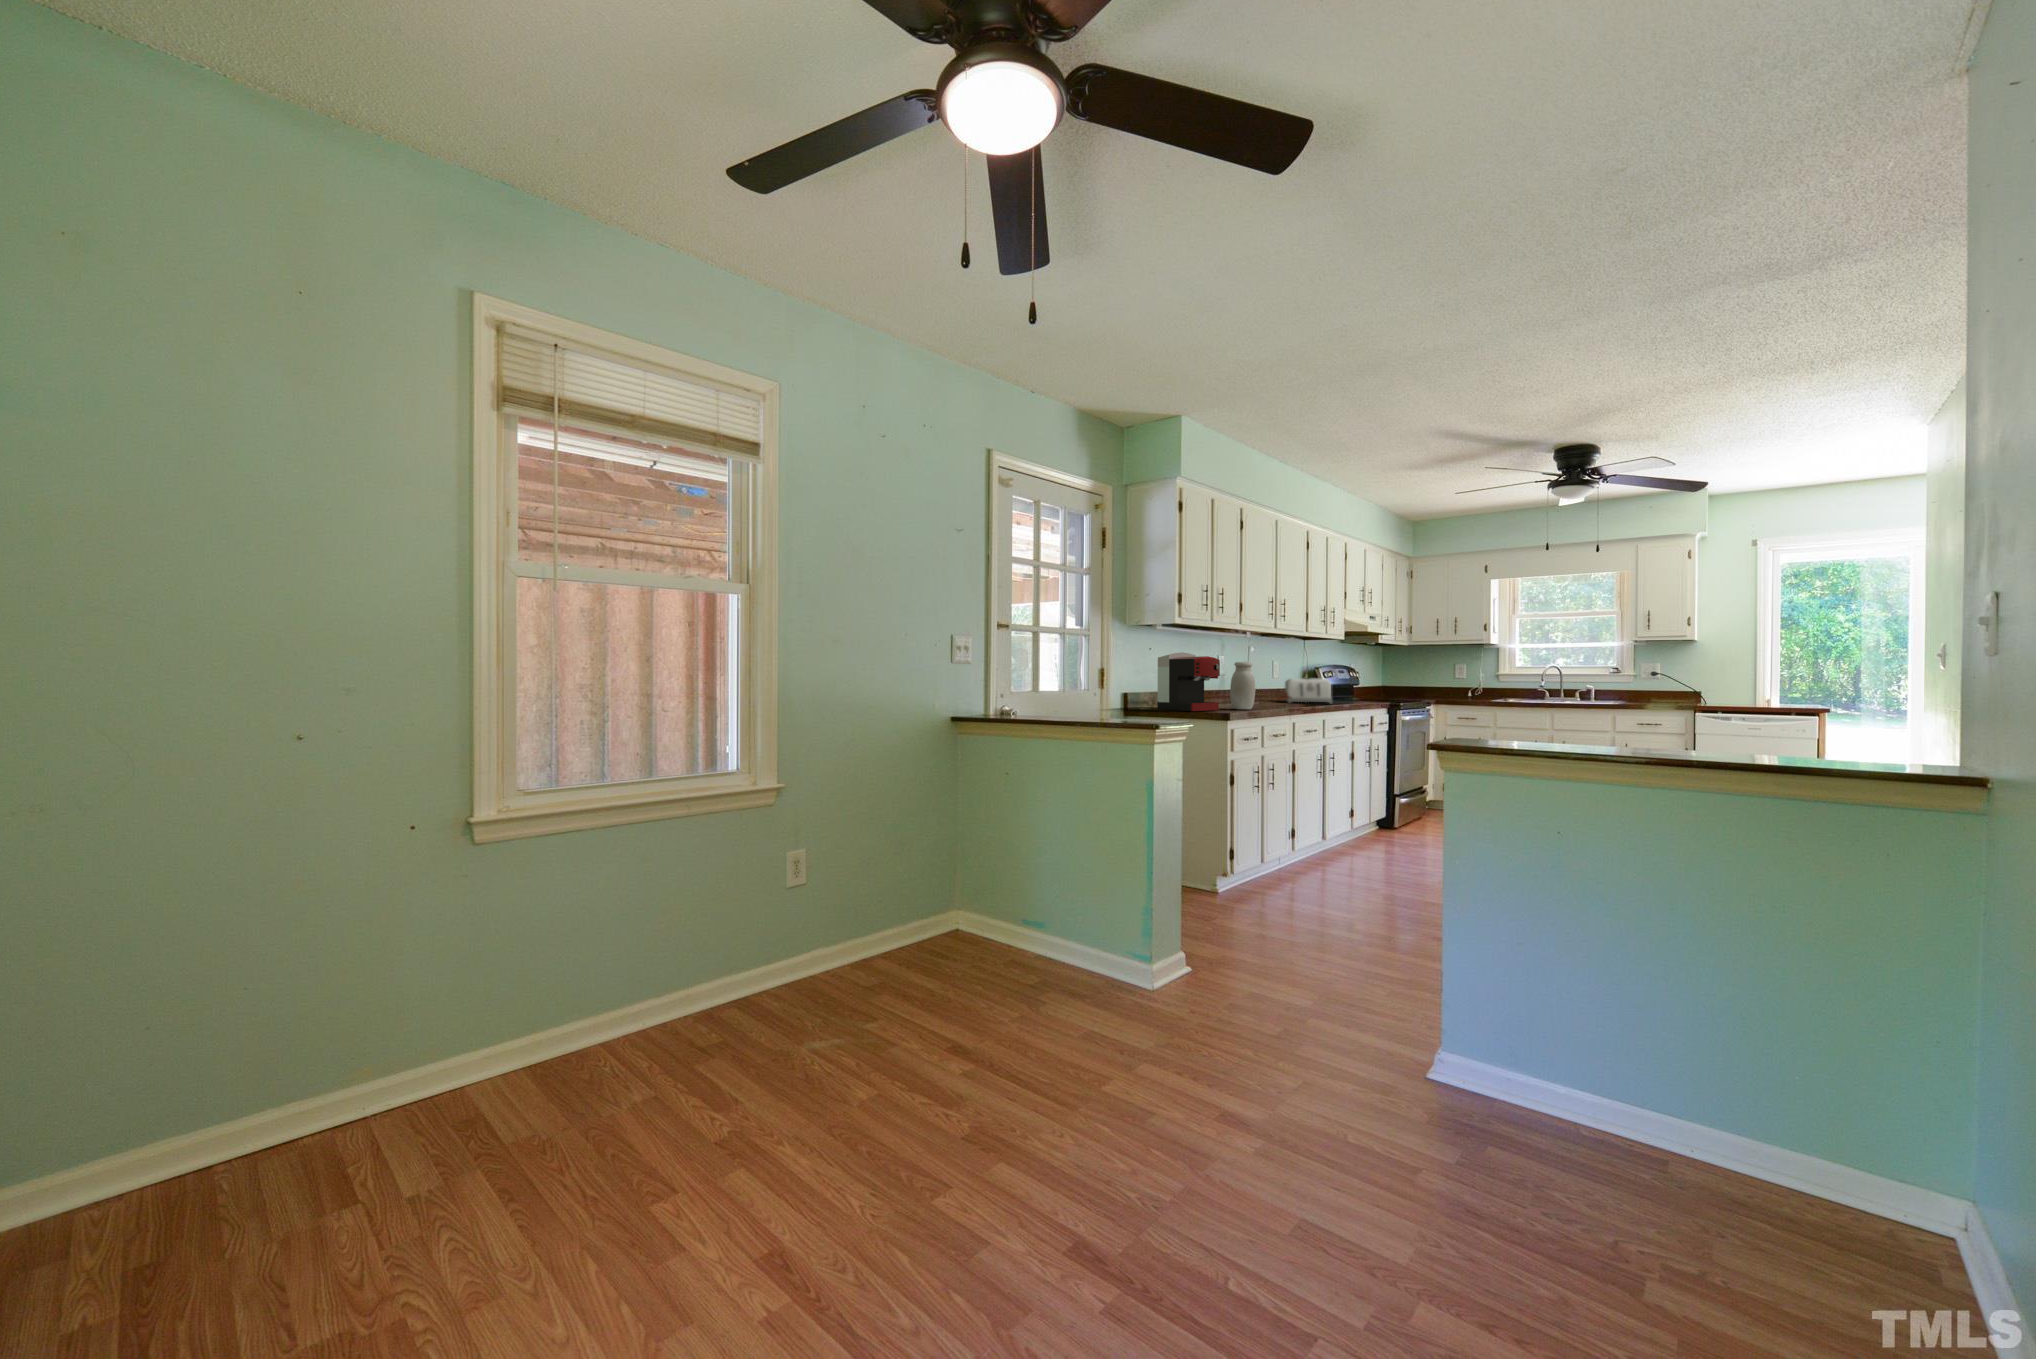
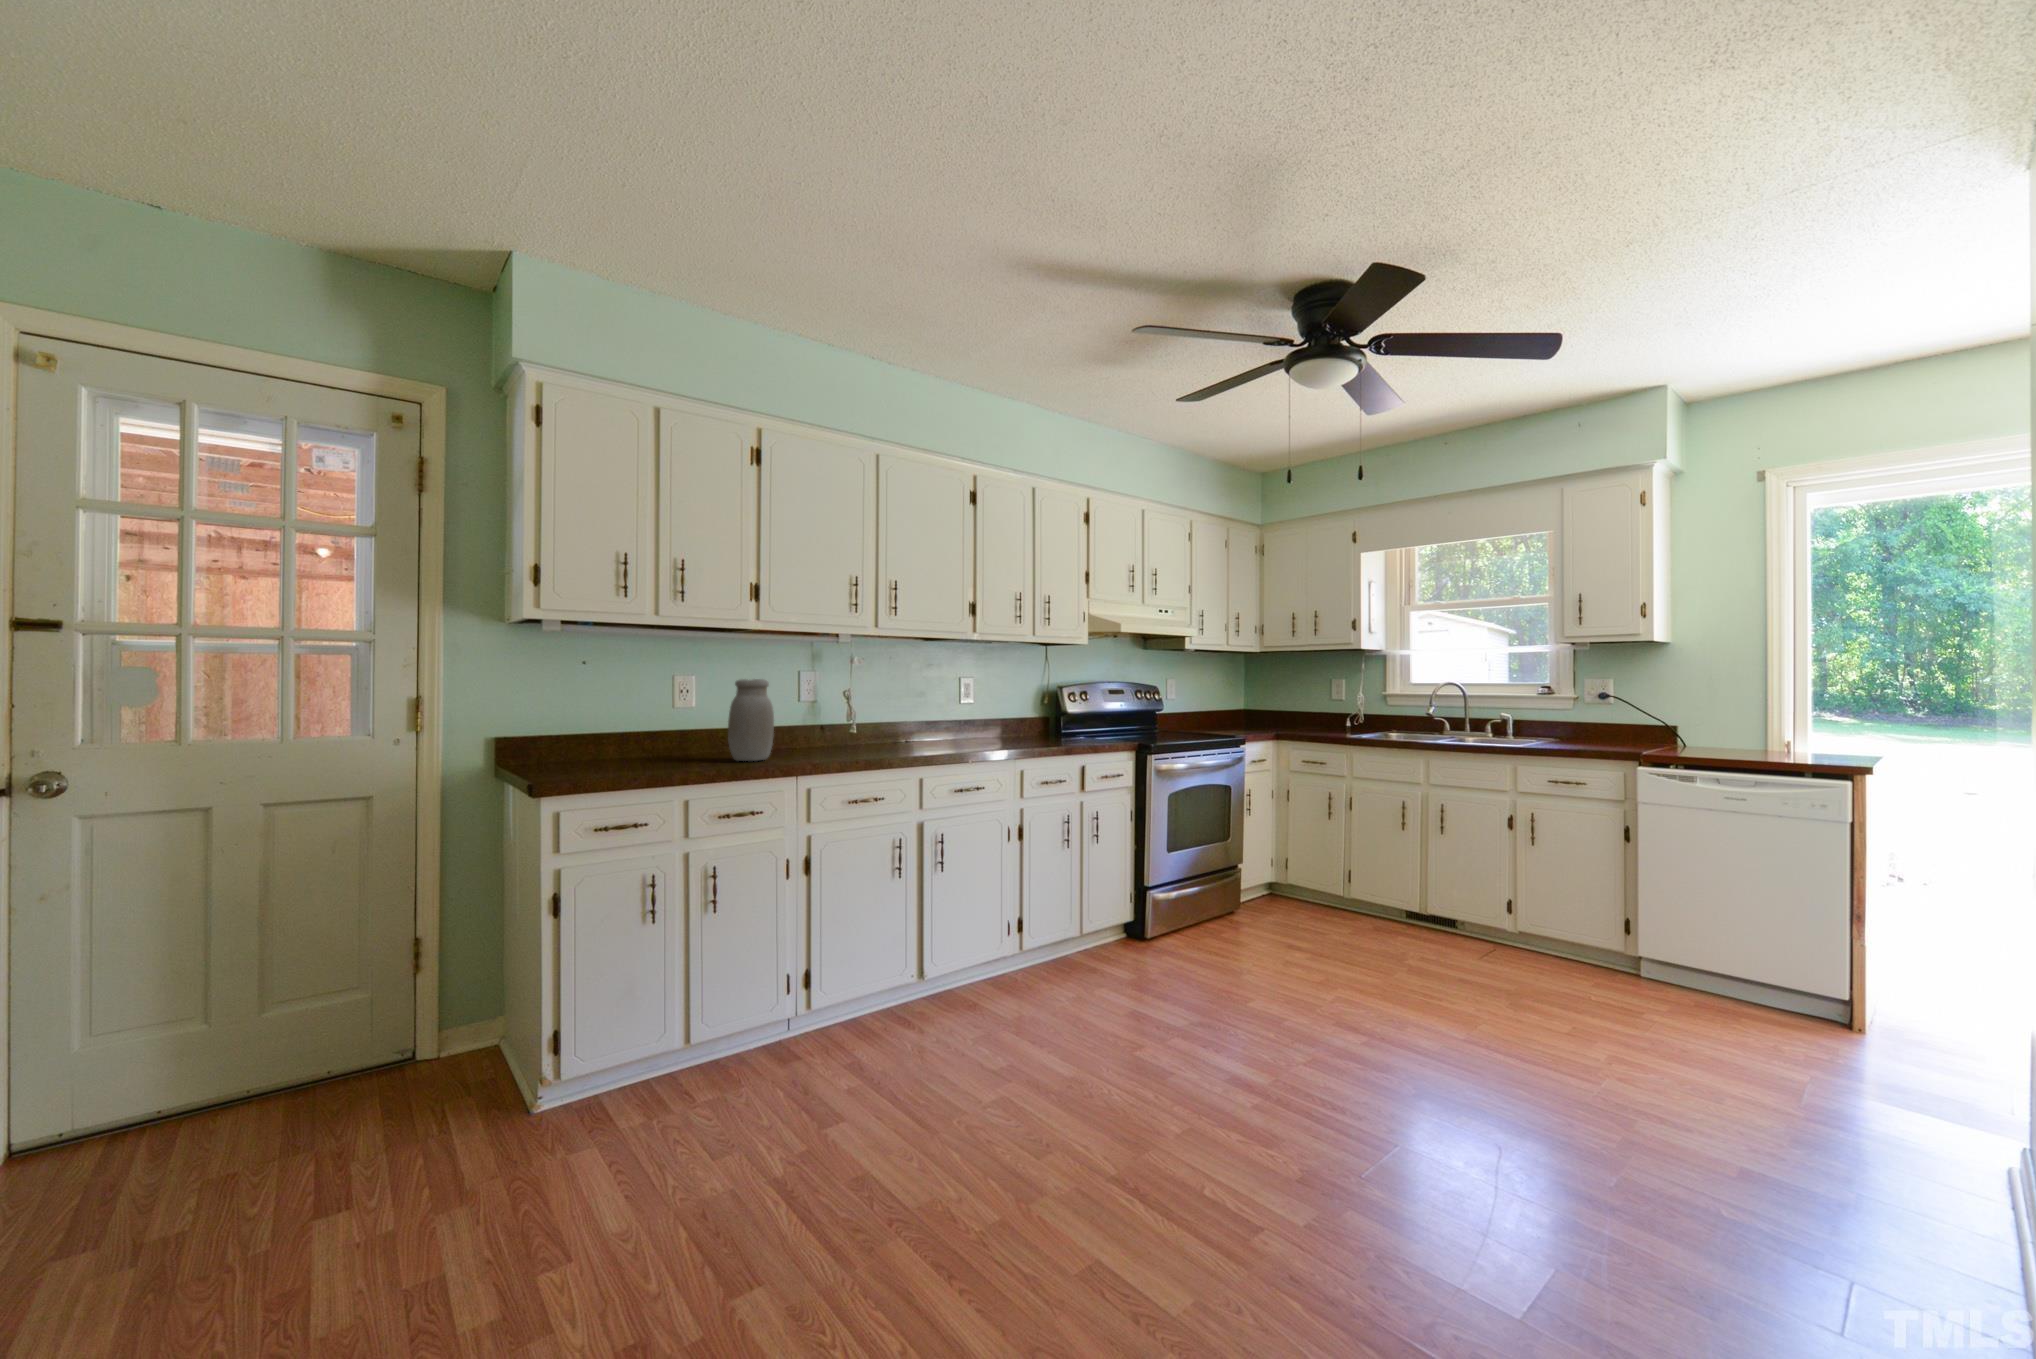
coffee maker: present [1157,652,1220,711] -> none [586,663,675,767]
toaster: present [1285,679,1332,703] -> none [958,704,1040,744]

